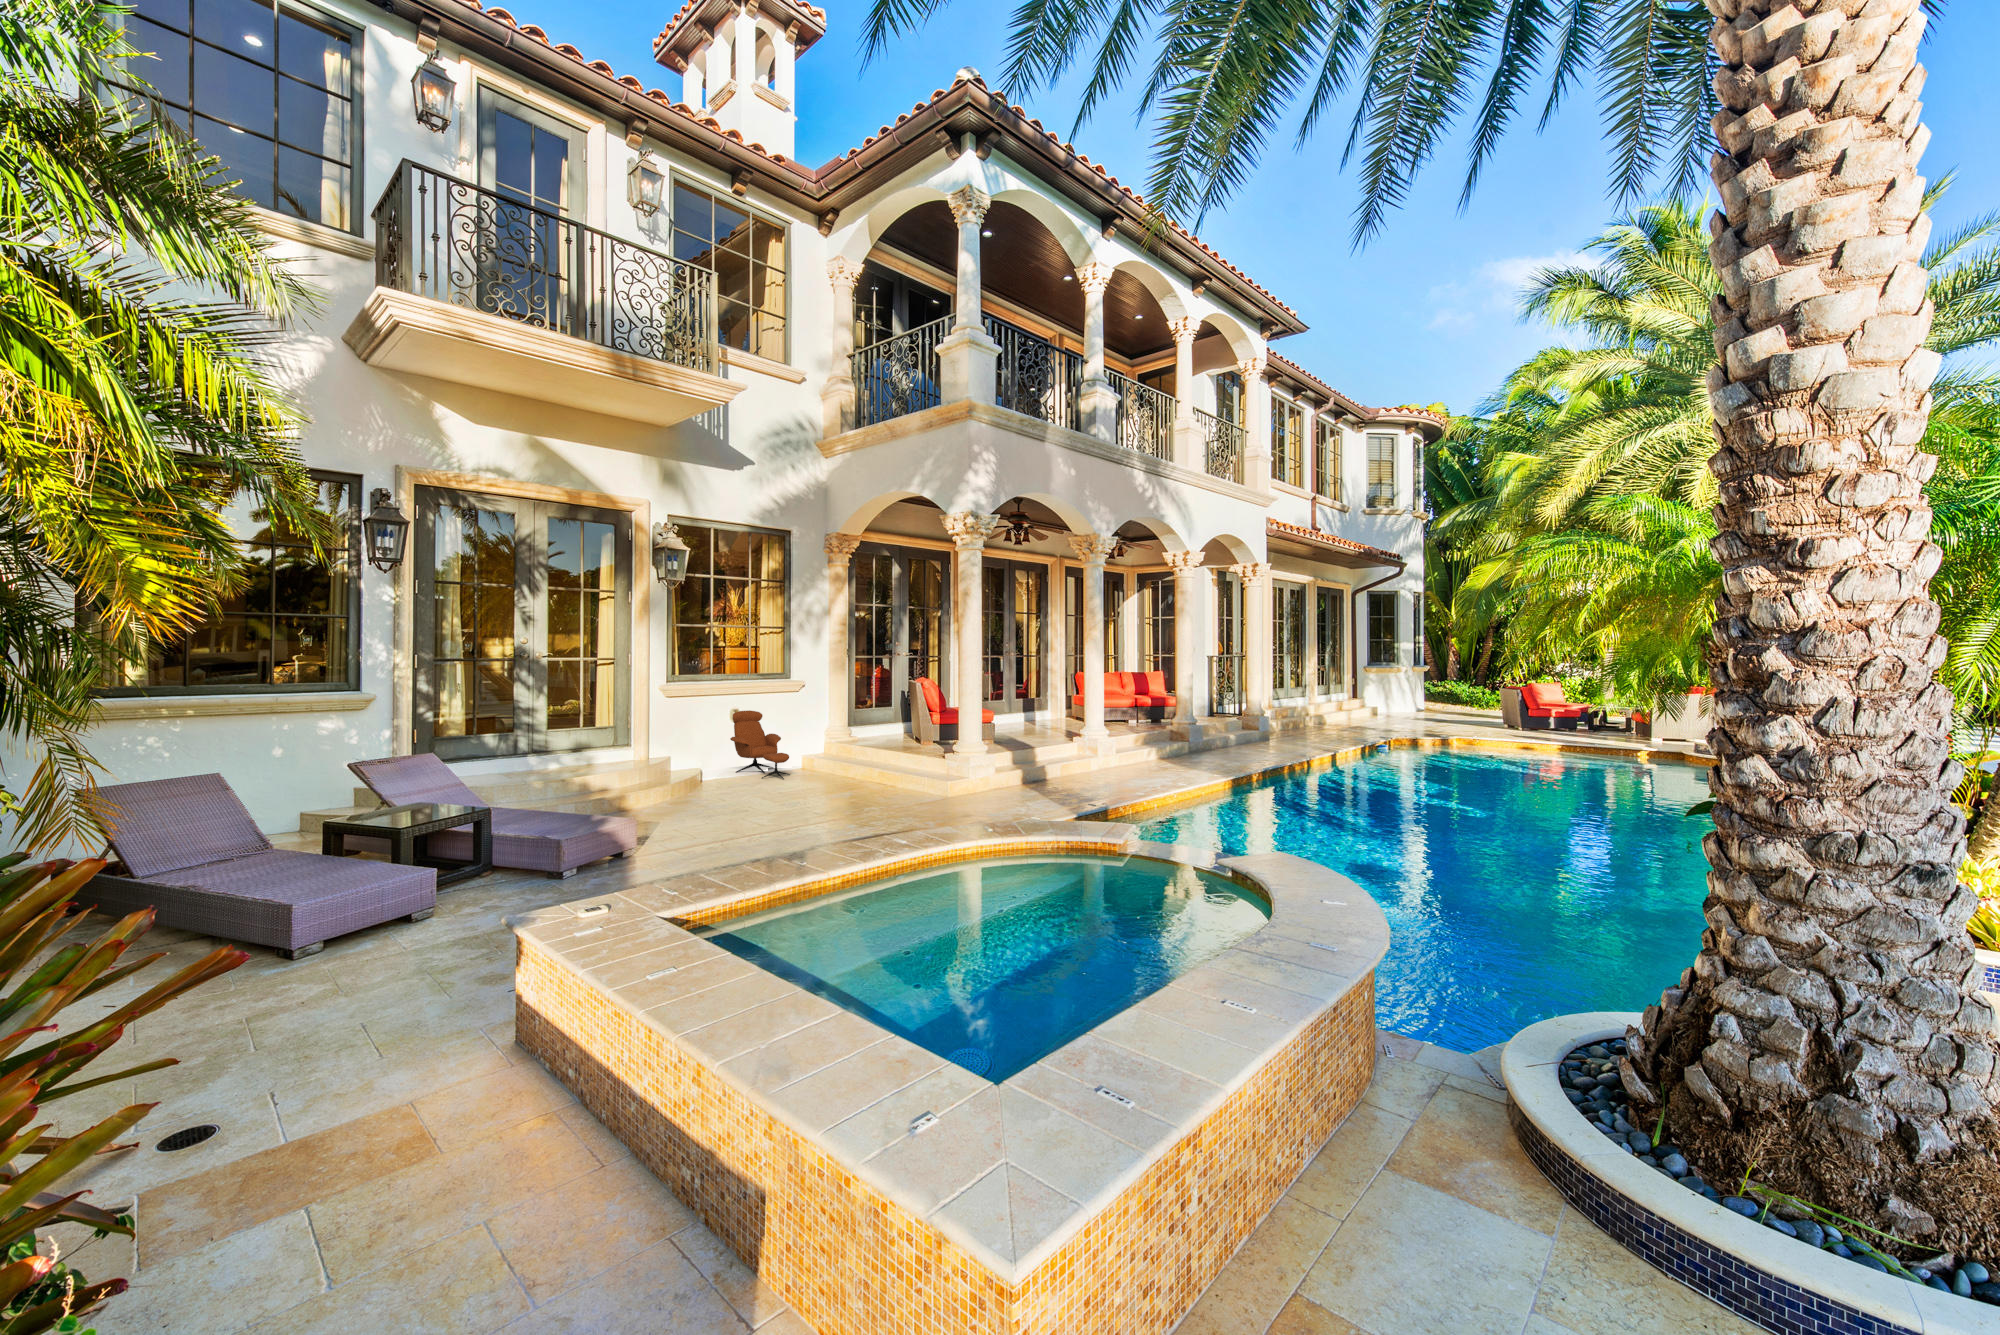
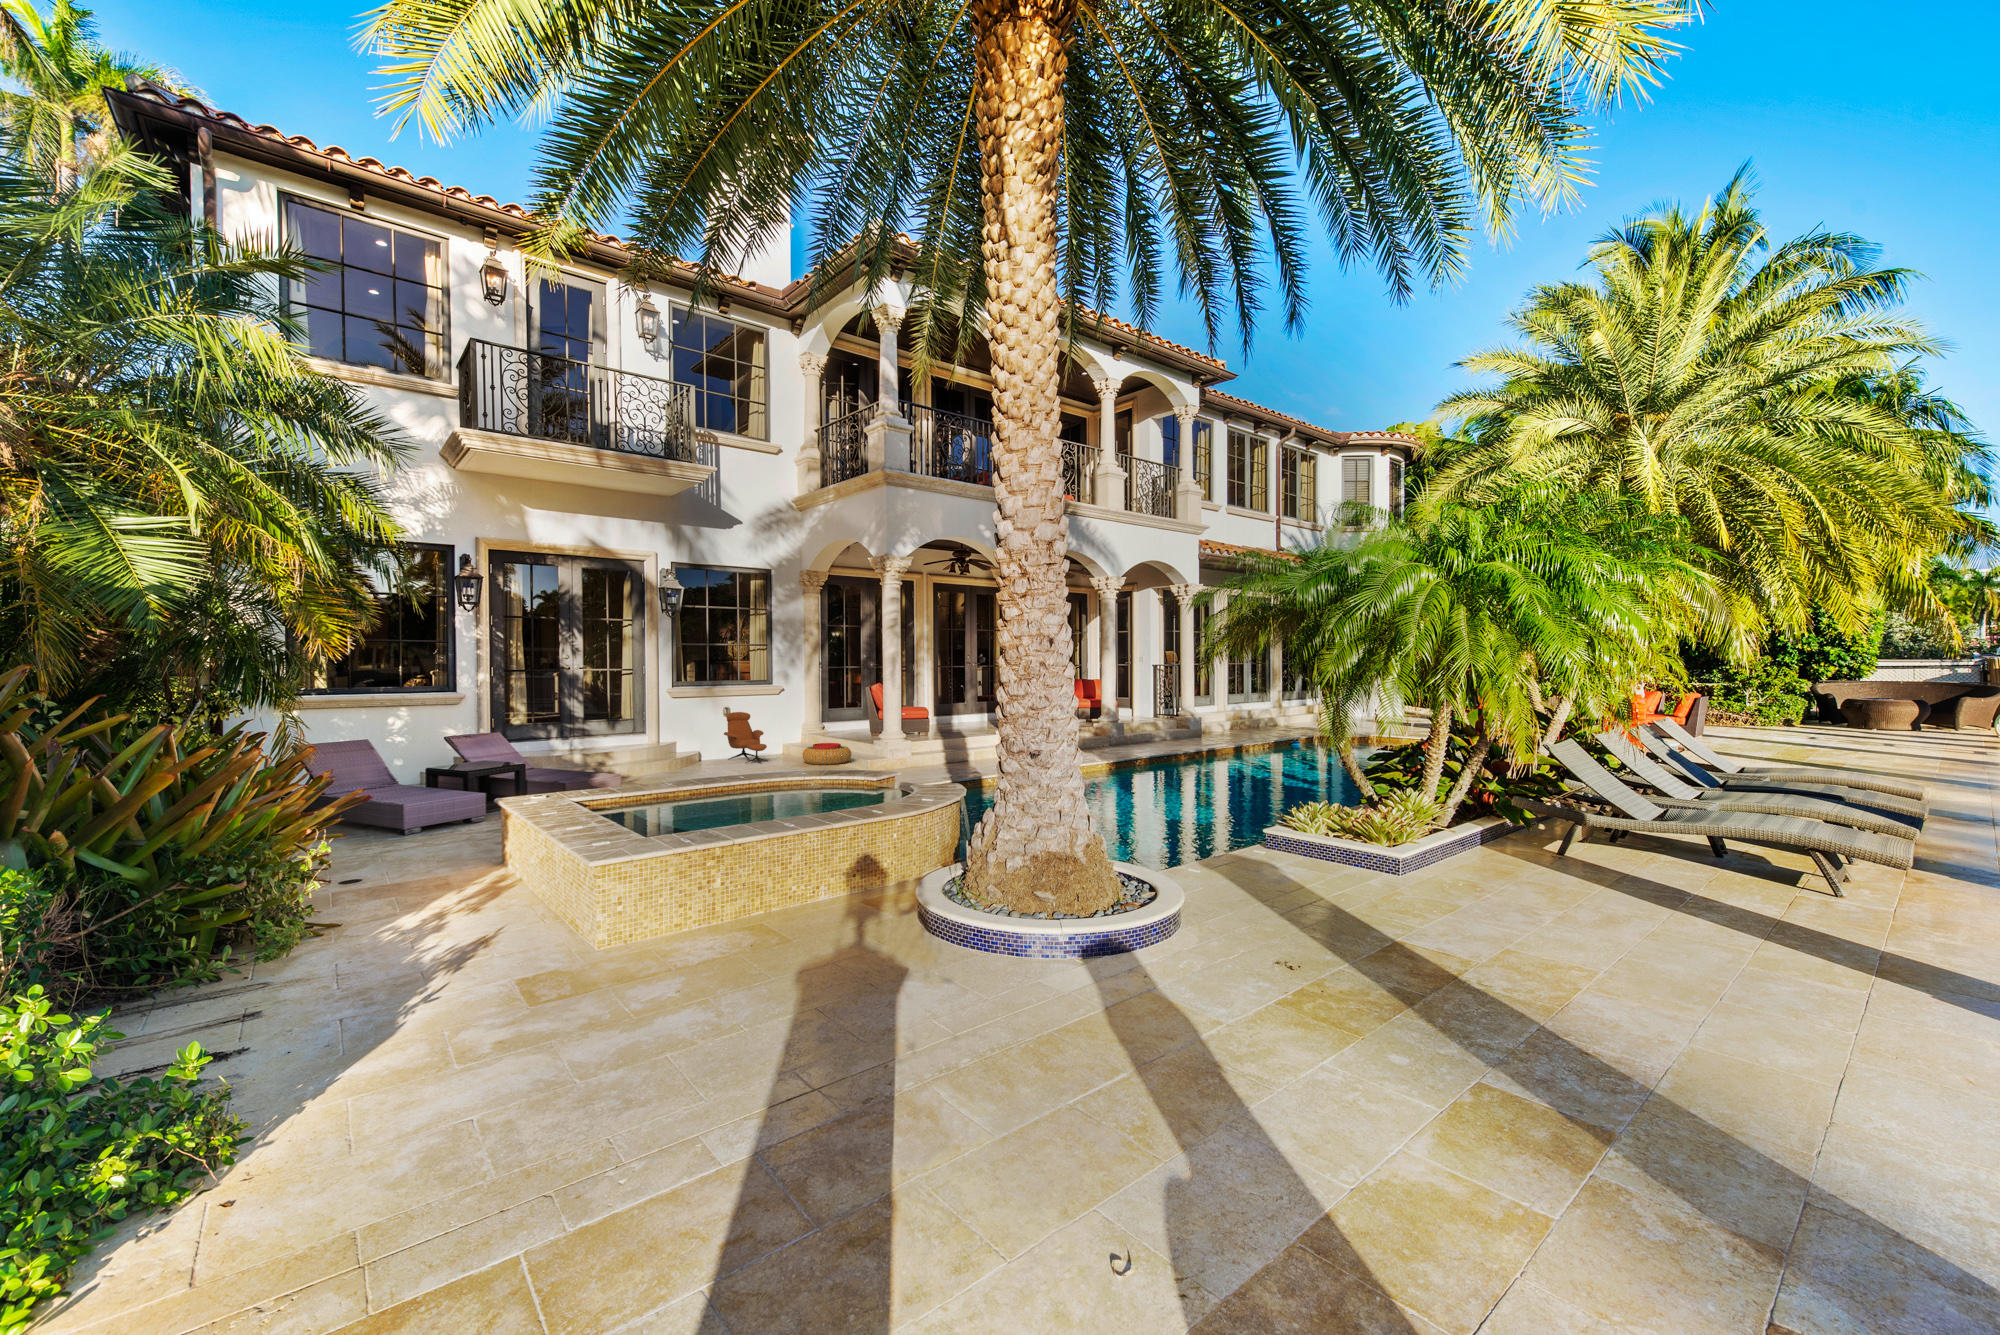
pouf: none [836,752,897,781] -> present [802,743,851,765]

